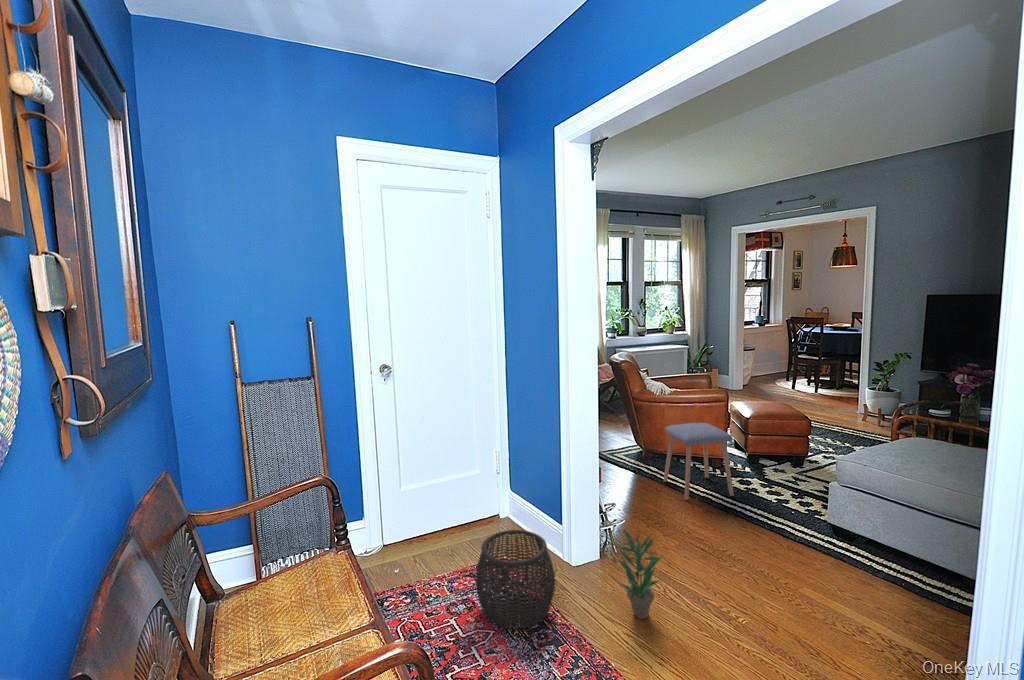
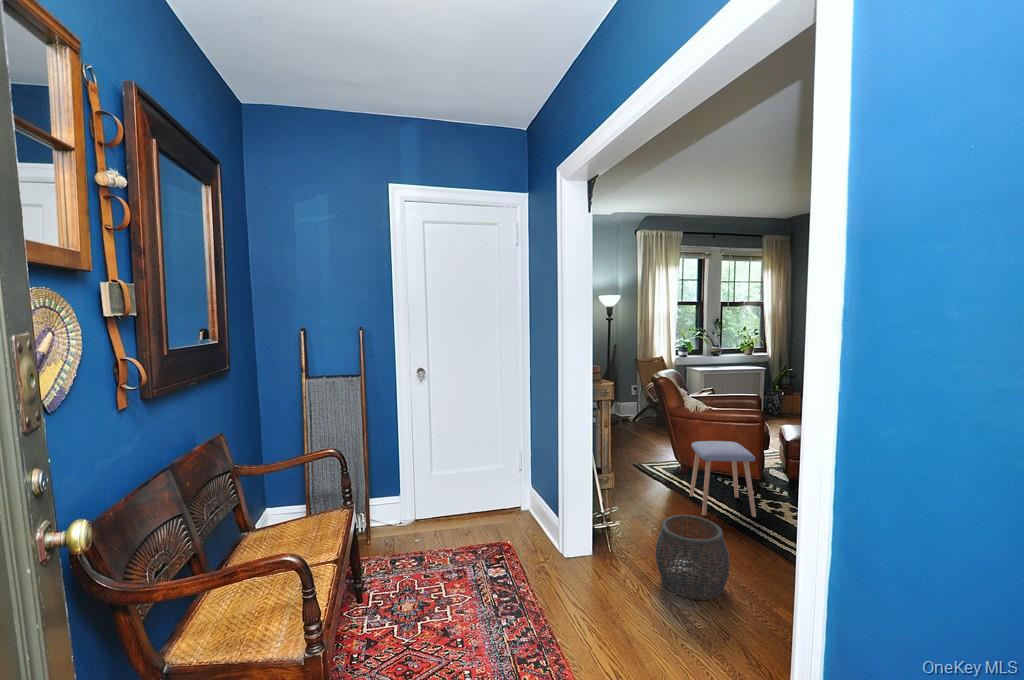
woven basket: present [475,530,556,630] -> present [655,515,730,601]
potted plant: present [617,530,662,619] -> none [578,523,623,609]

